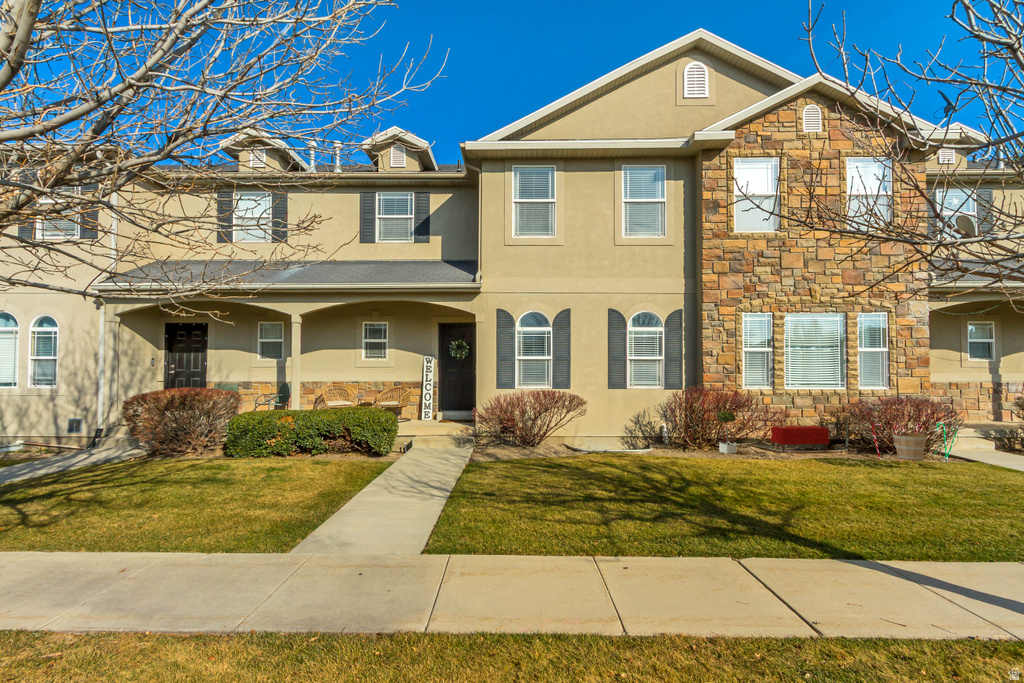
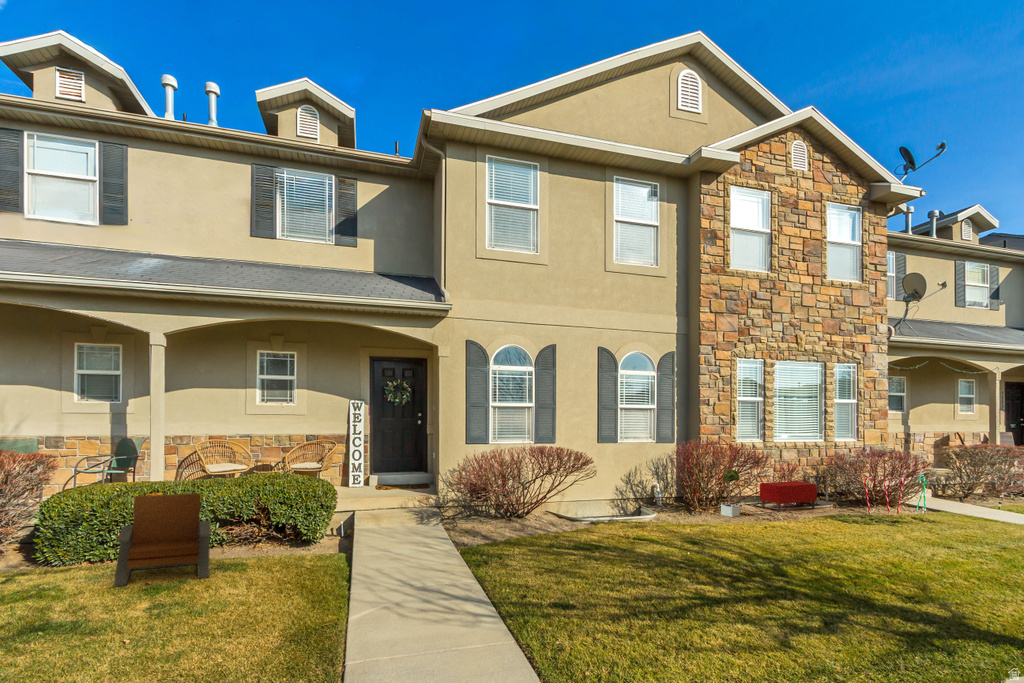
lounge chair: none [221,415,292,469] -> present [114,493,211,586]
wooden bucket: present [892,433,927,460] -> none [875,487,909,515]

